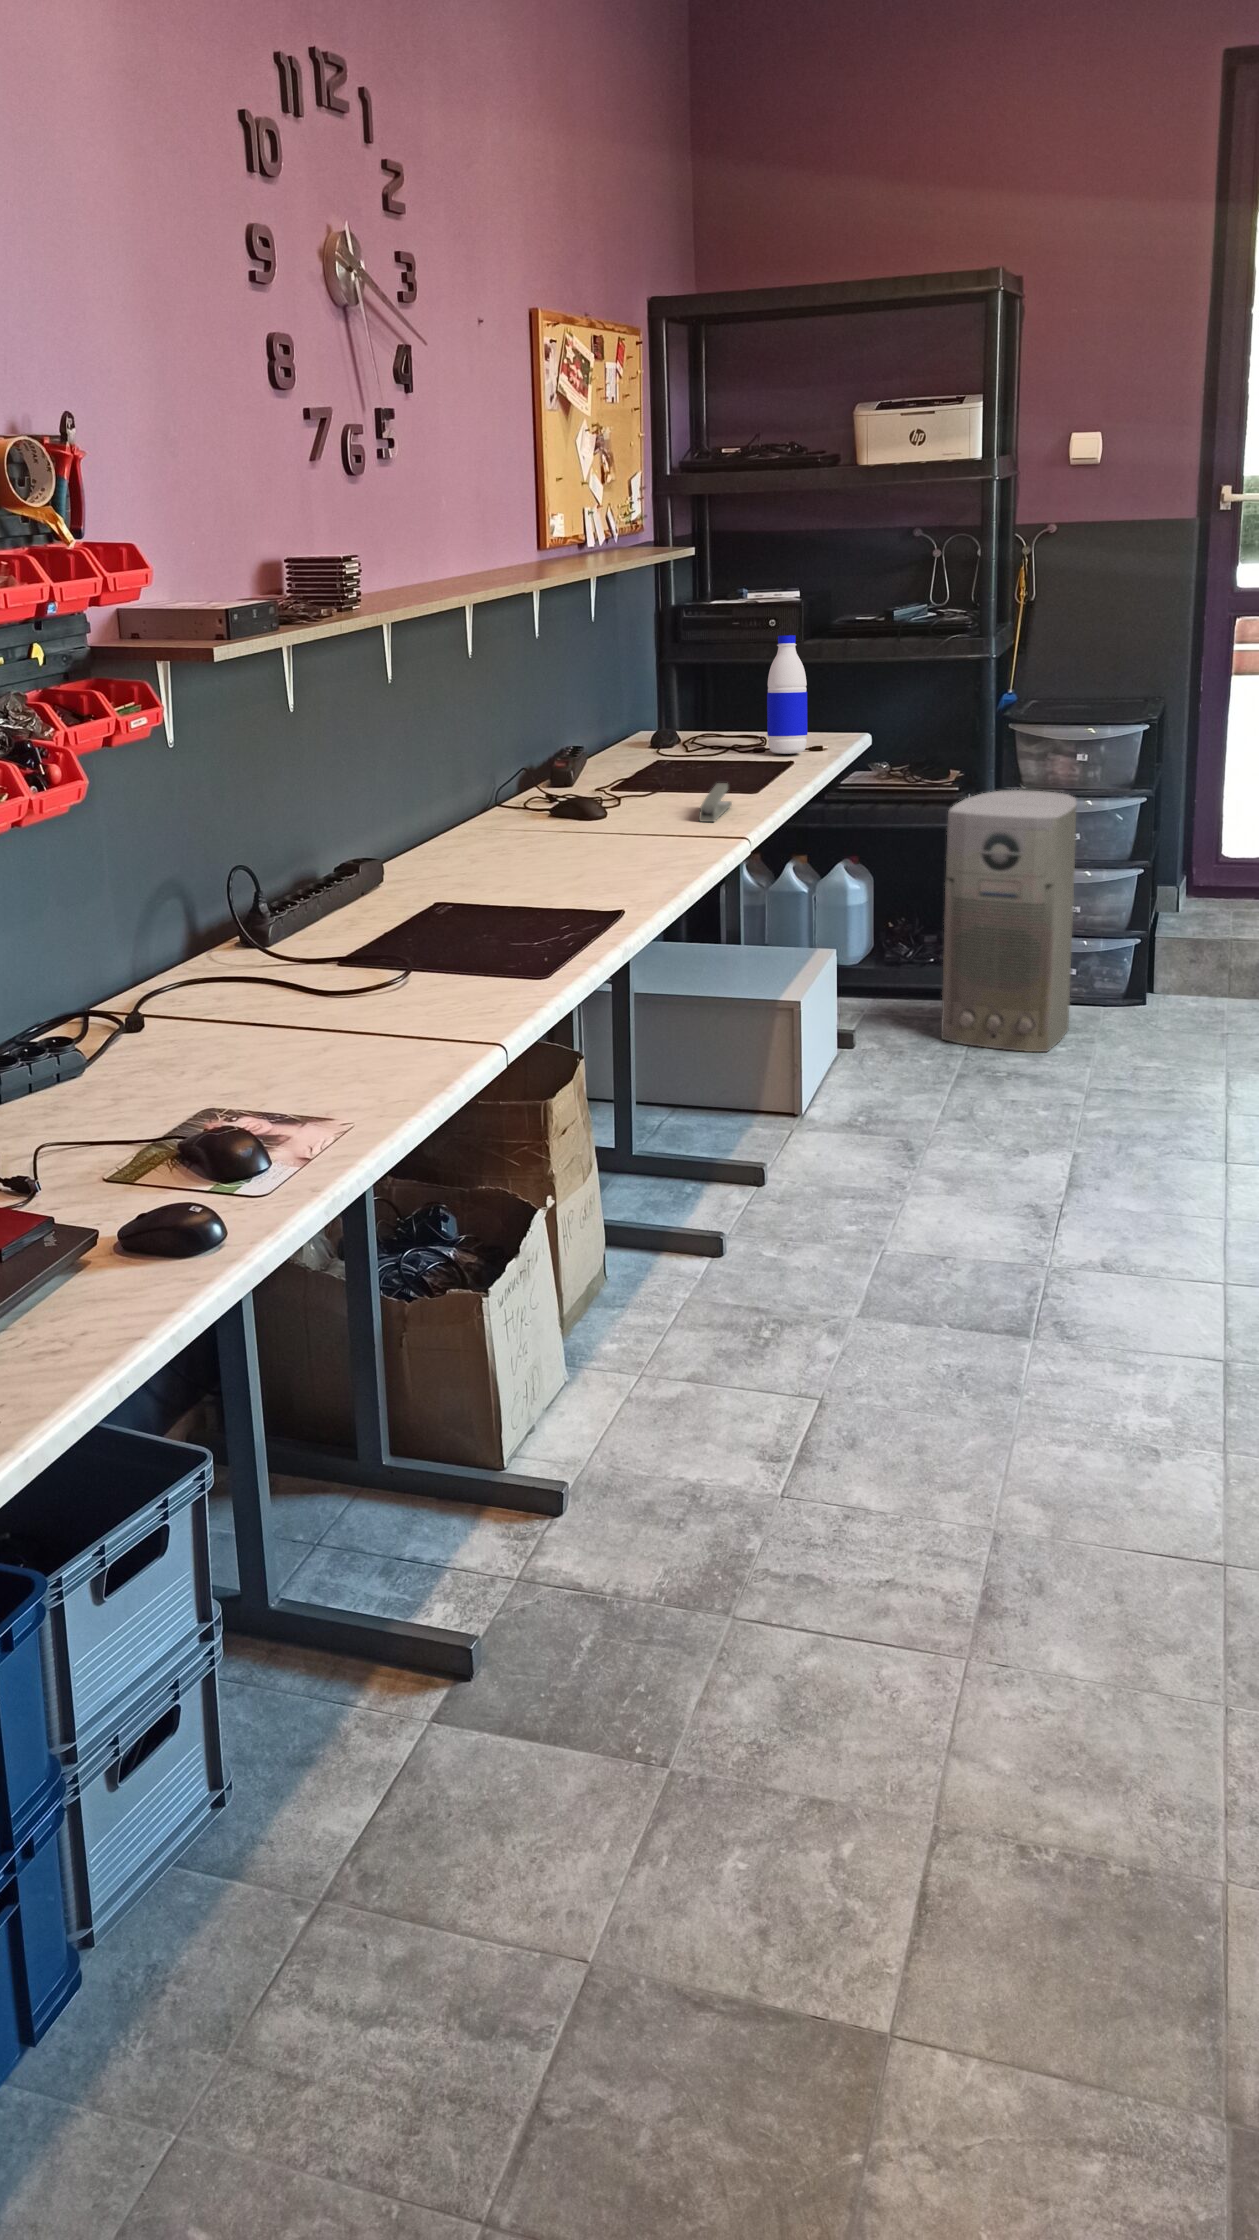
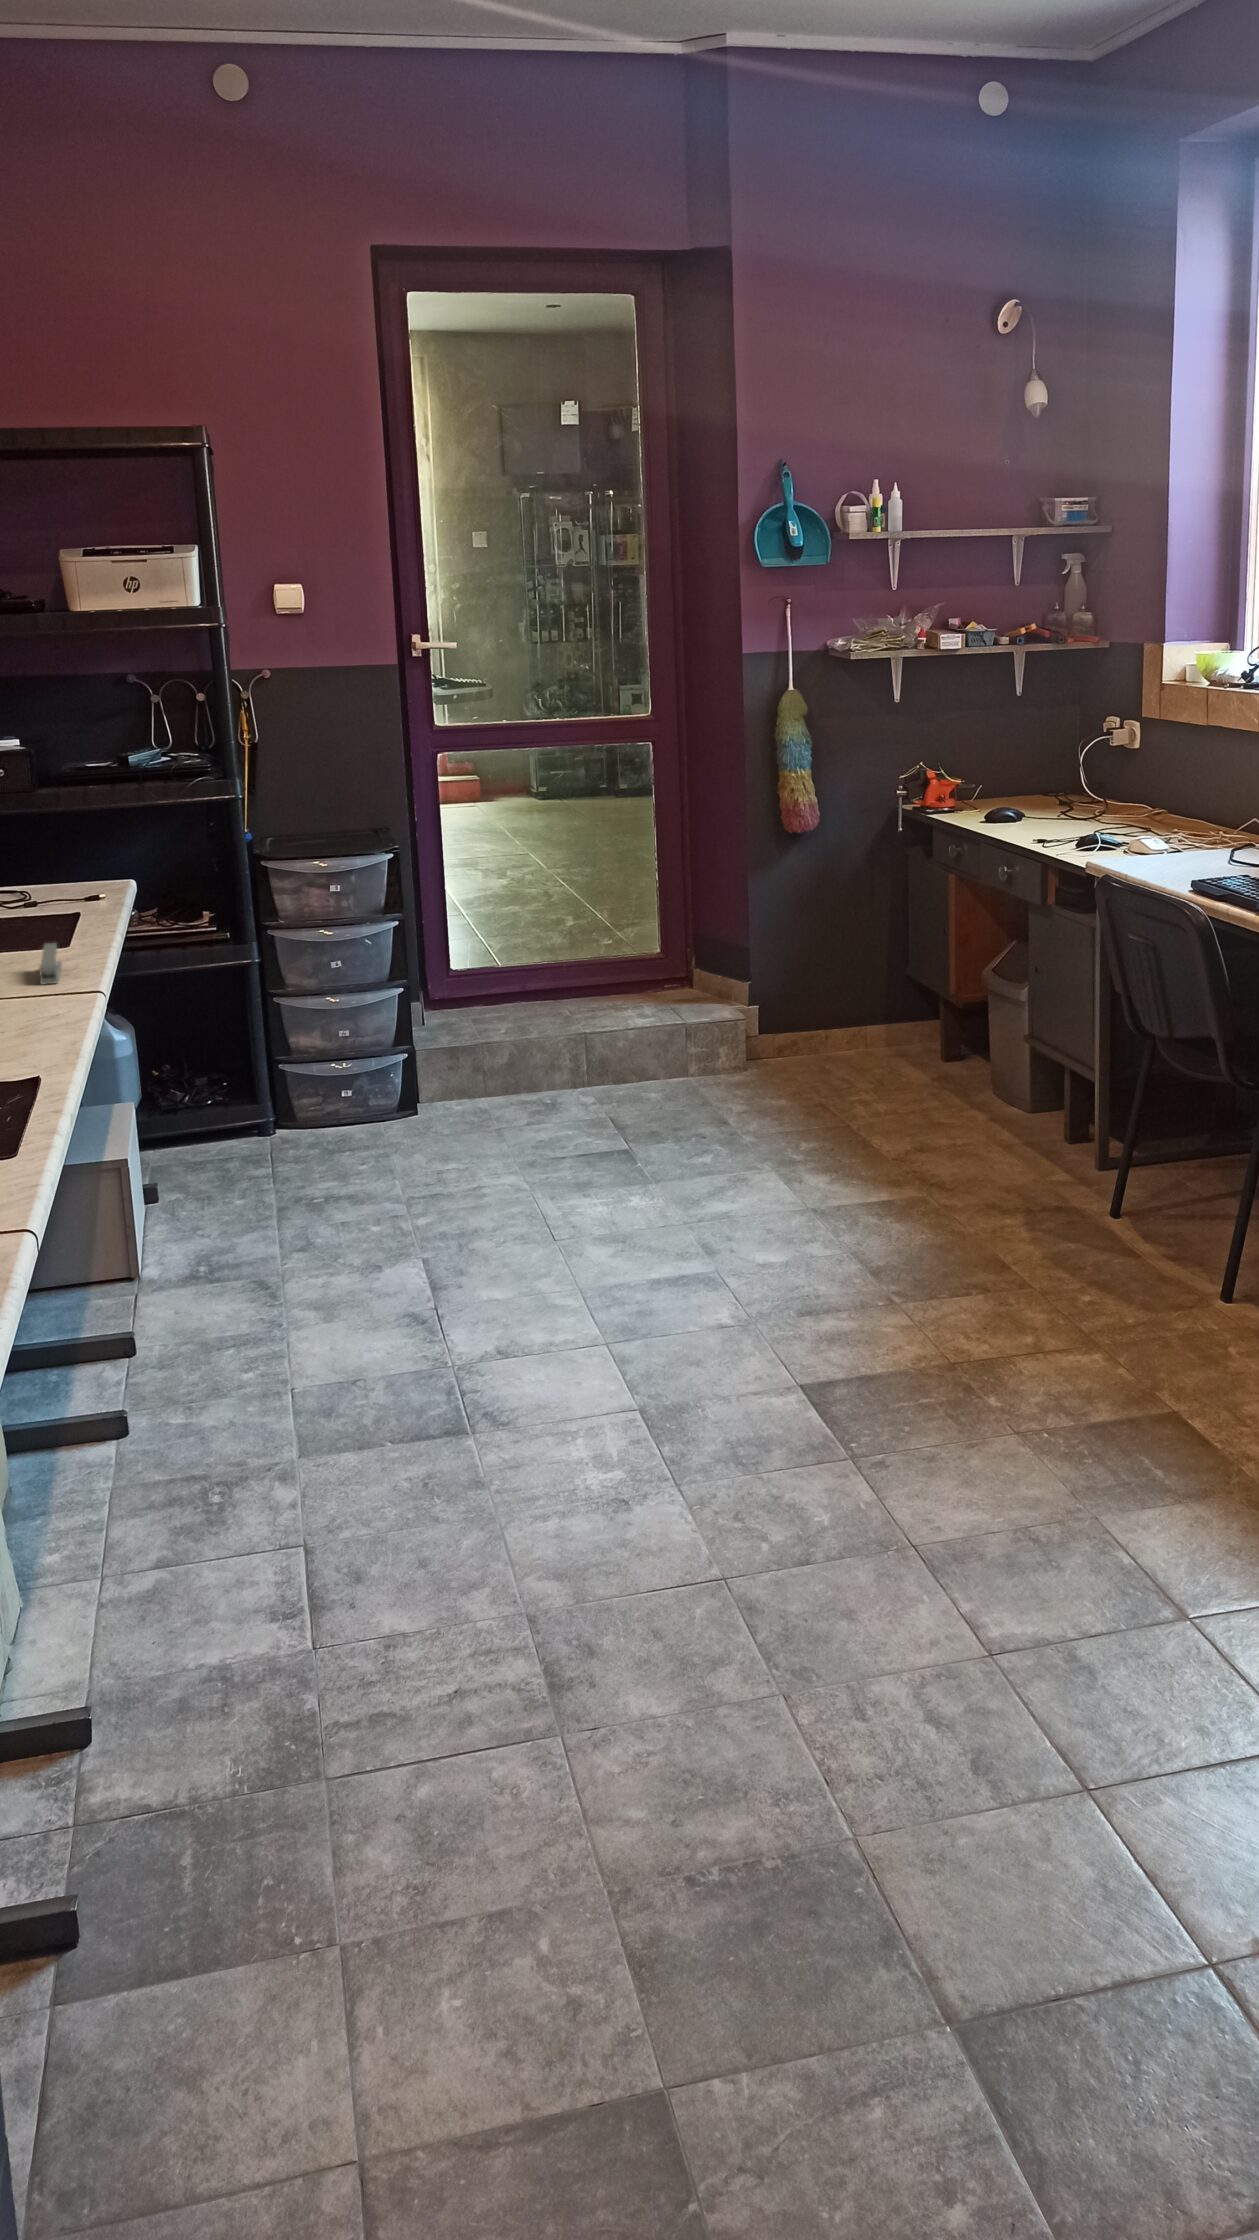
water bottle: present [767,635,807,754] -> none [38,790,86,911]
air purifier: present [941,790,1076,1052] -> none [225,925,359,1177]

